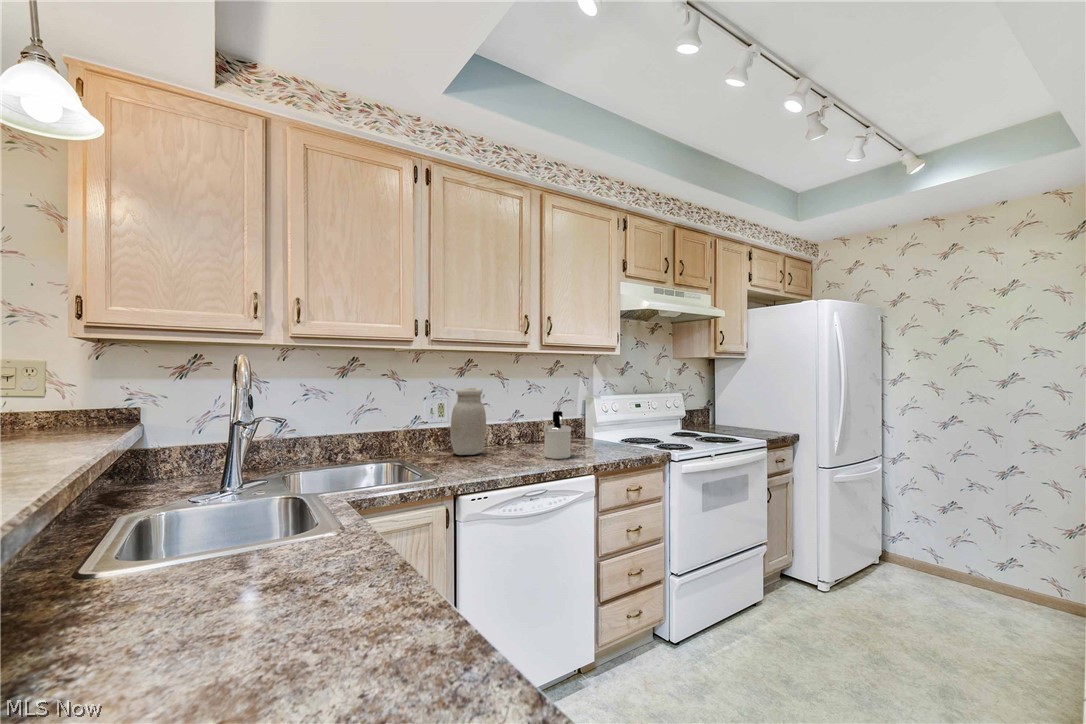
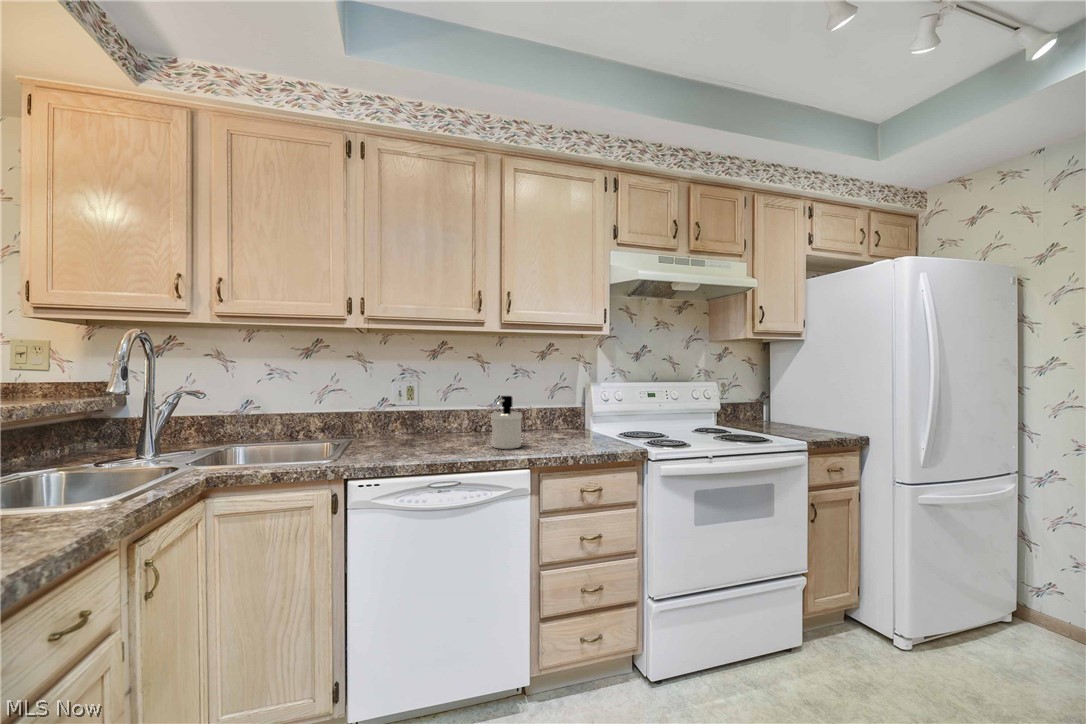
jar: present [450,388,486,455] -> none [408,371,446,440]

